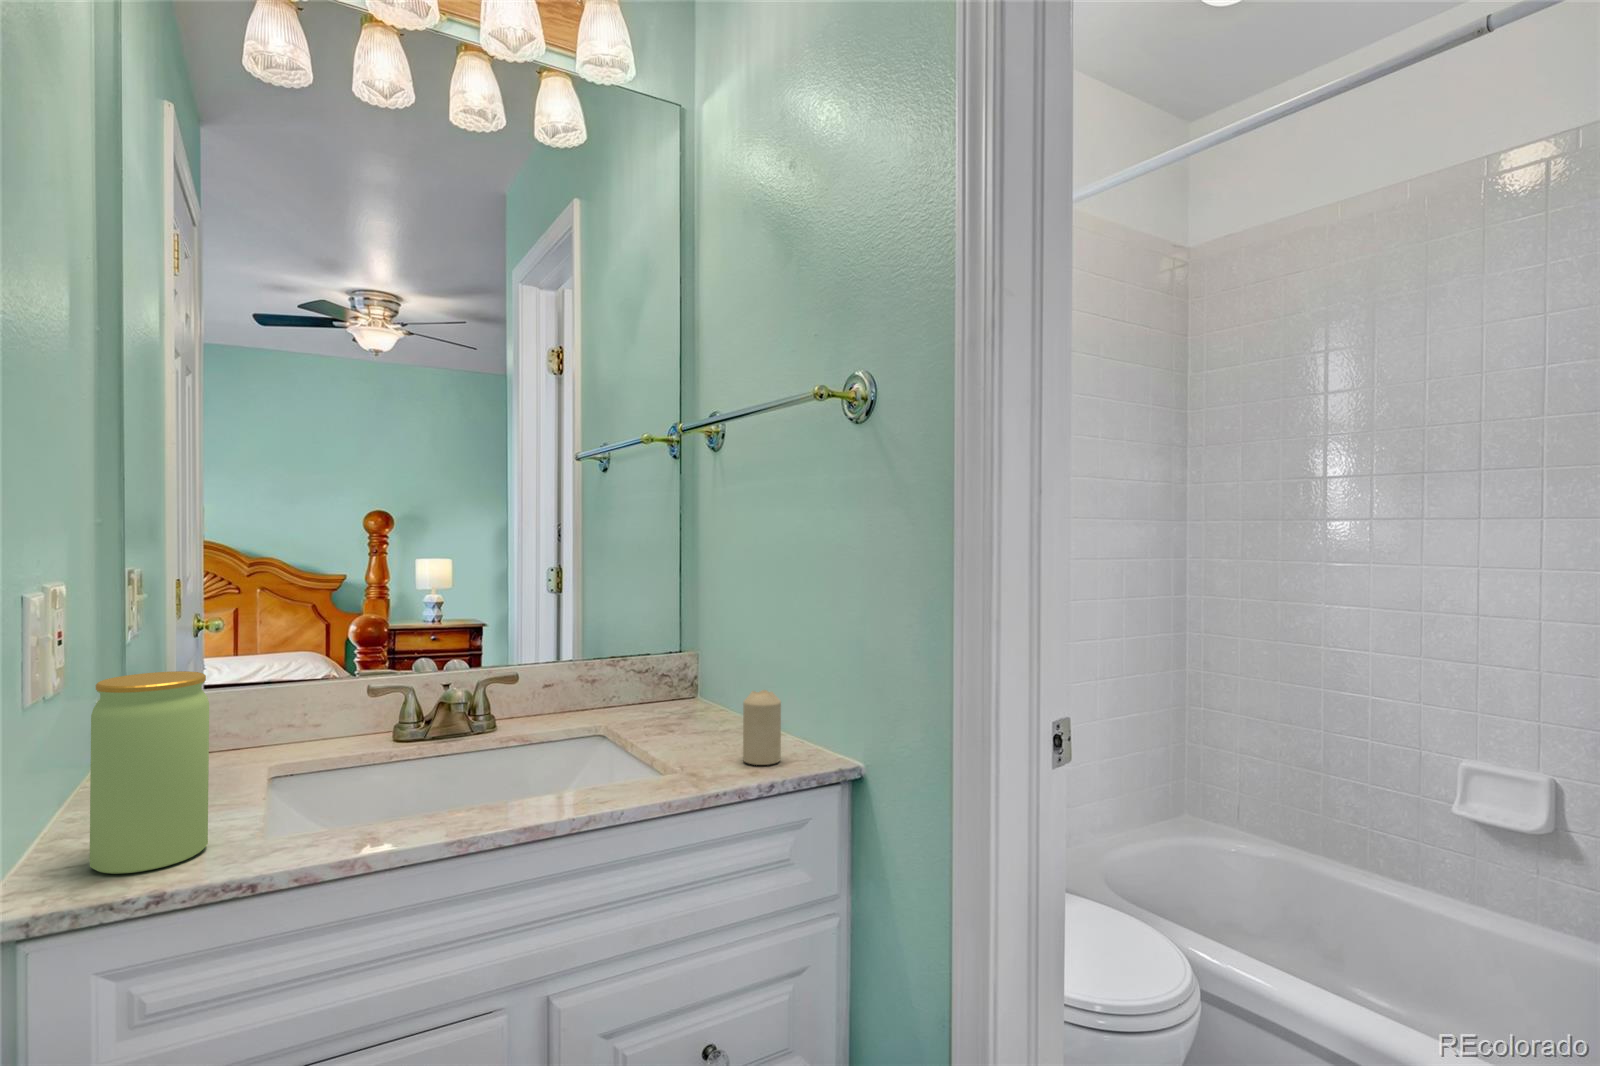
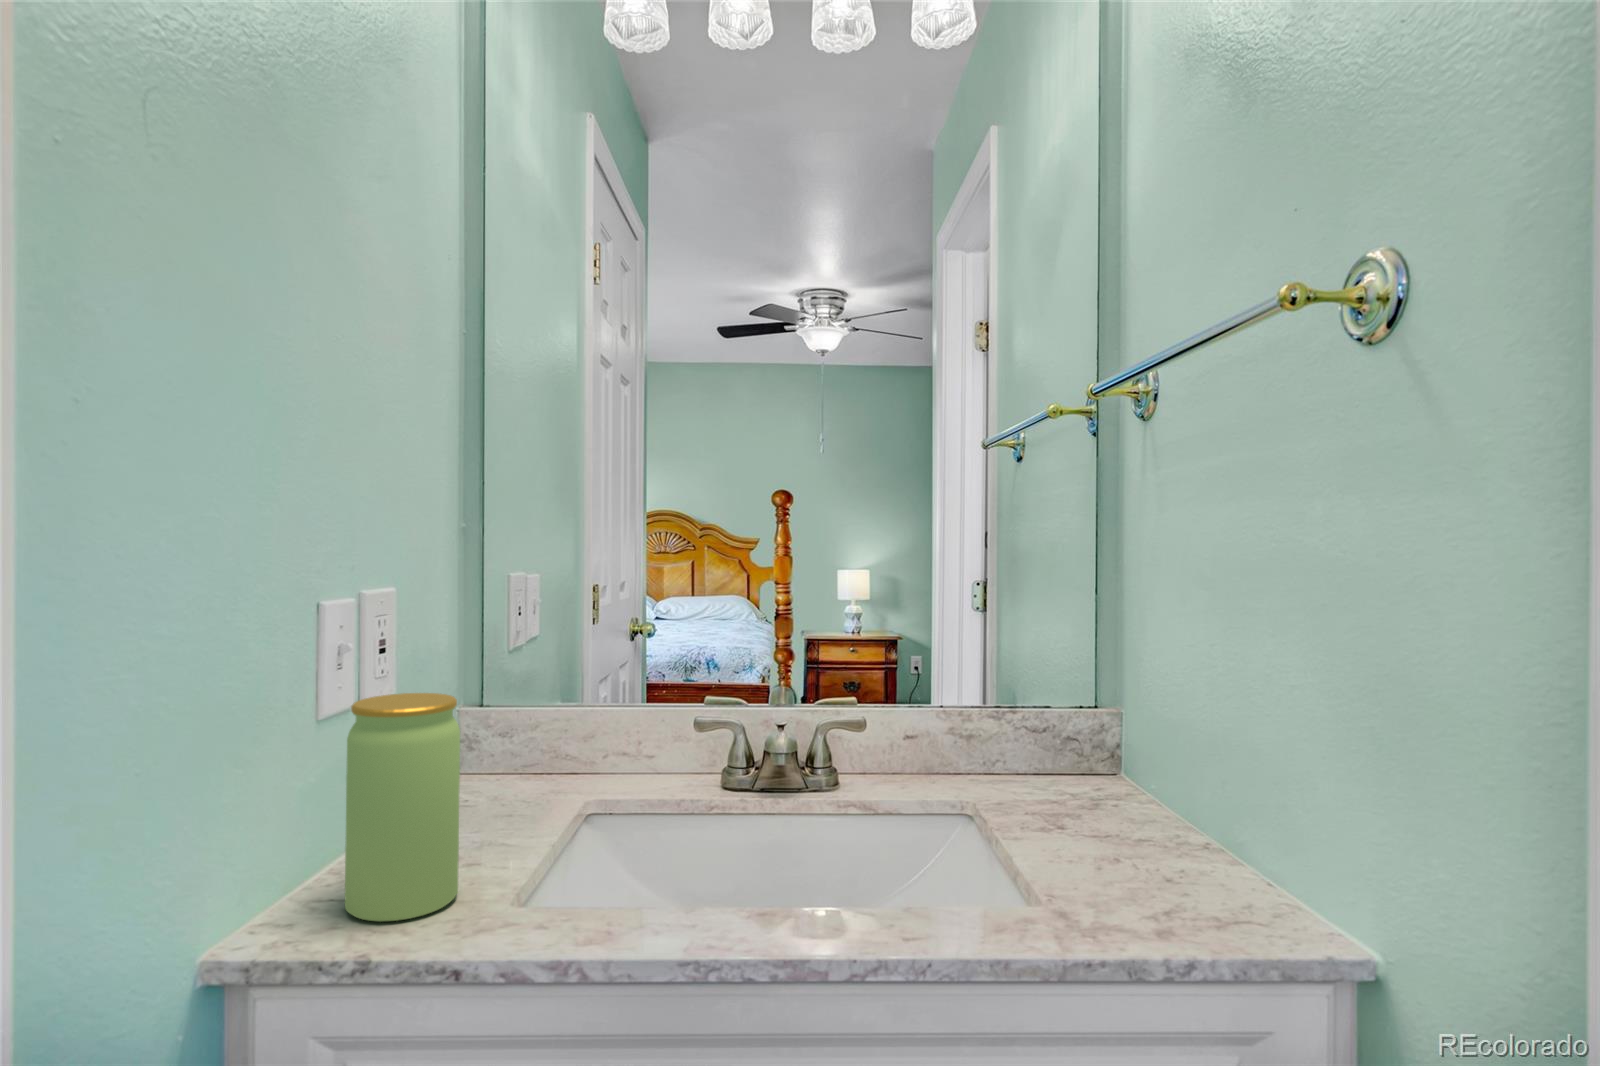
candle: present [743,690,781,765] -> none [1152,796,1221,925]

